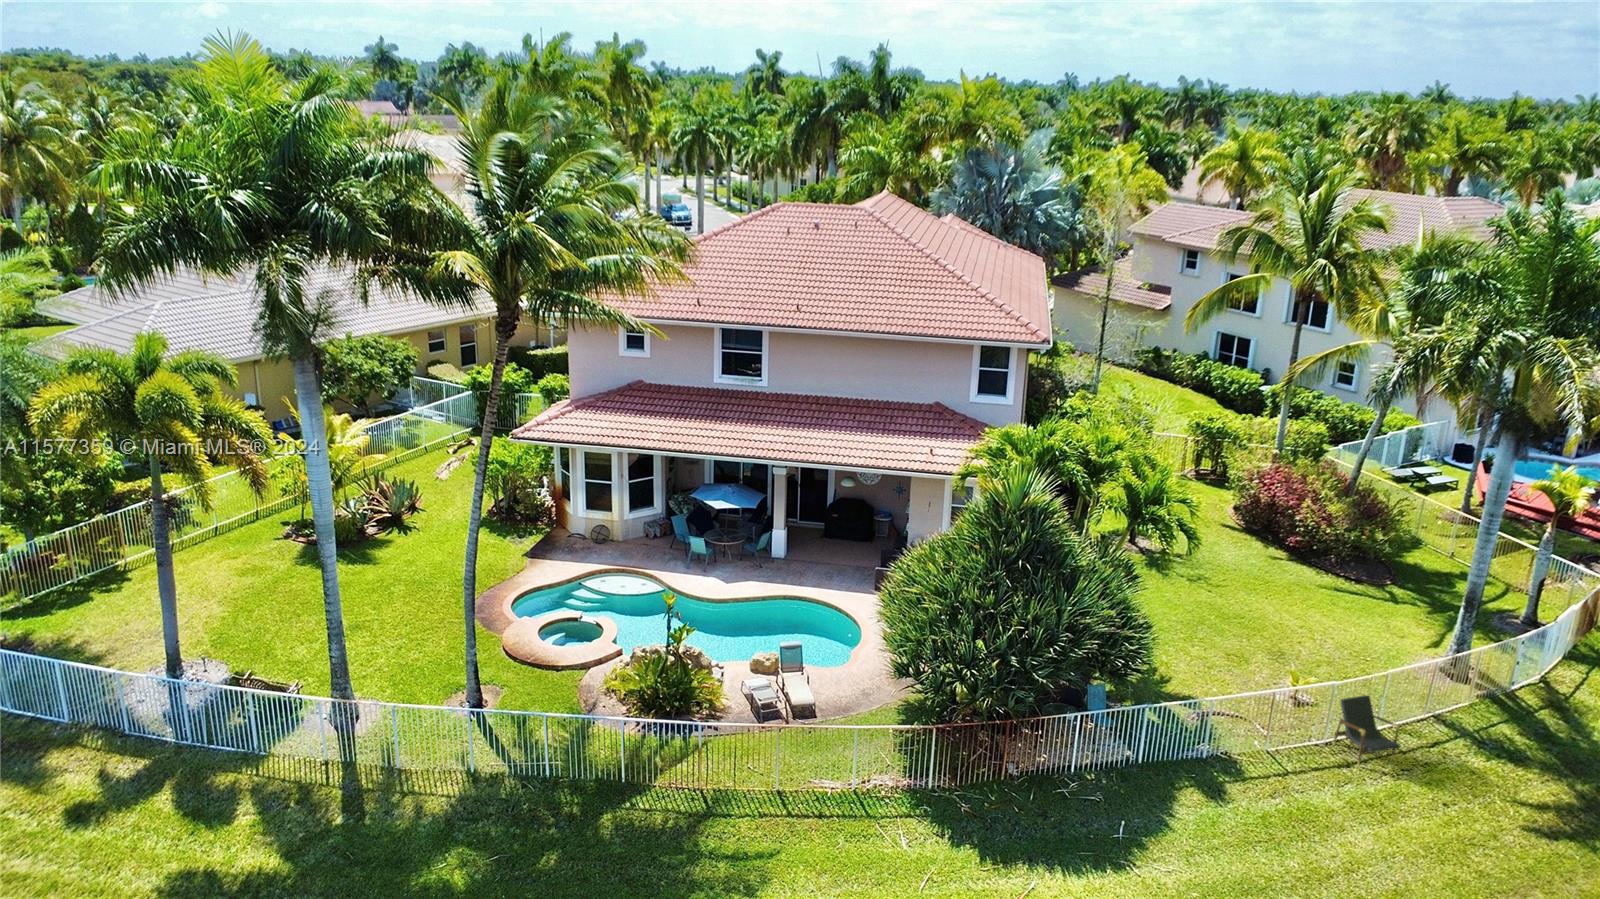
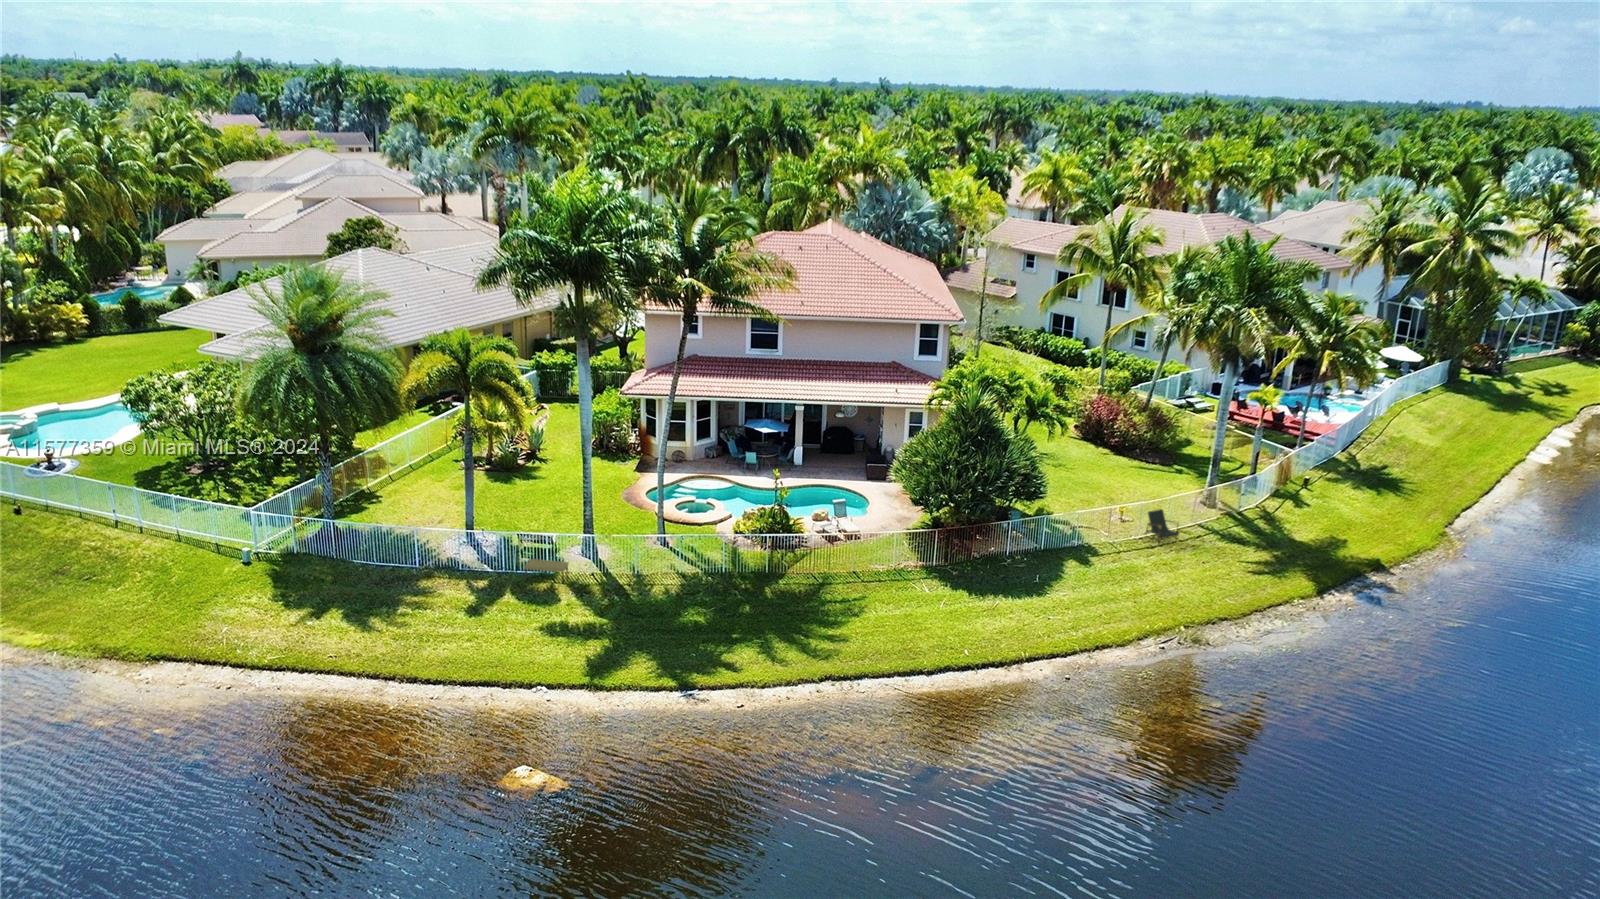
bench: none [208,729,287,779] -> present [524,559,568,583]

